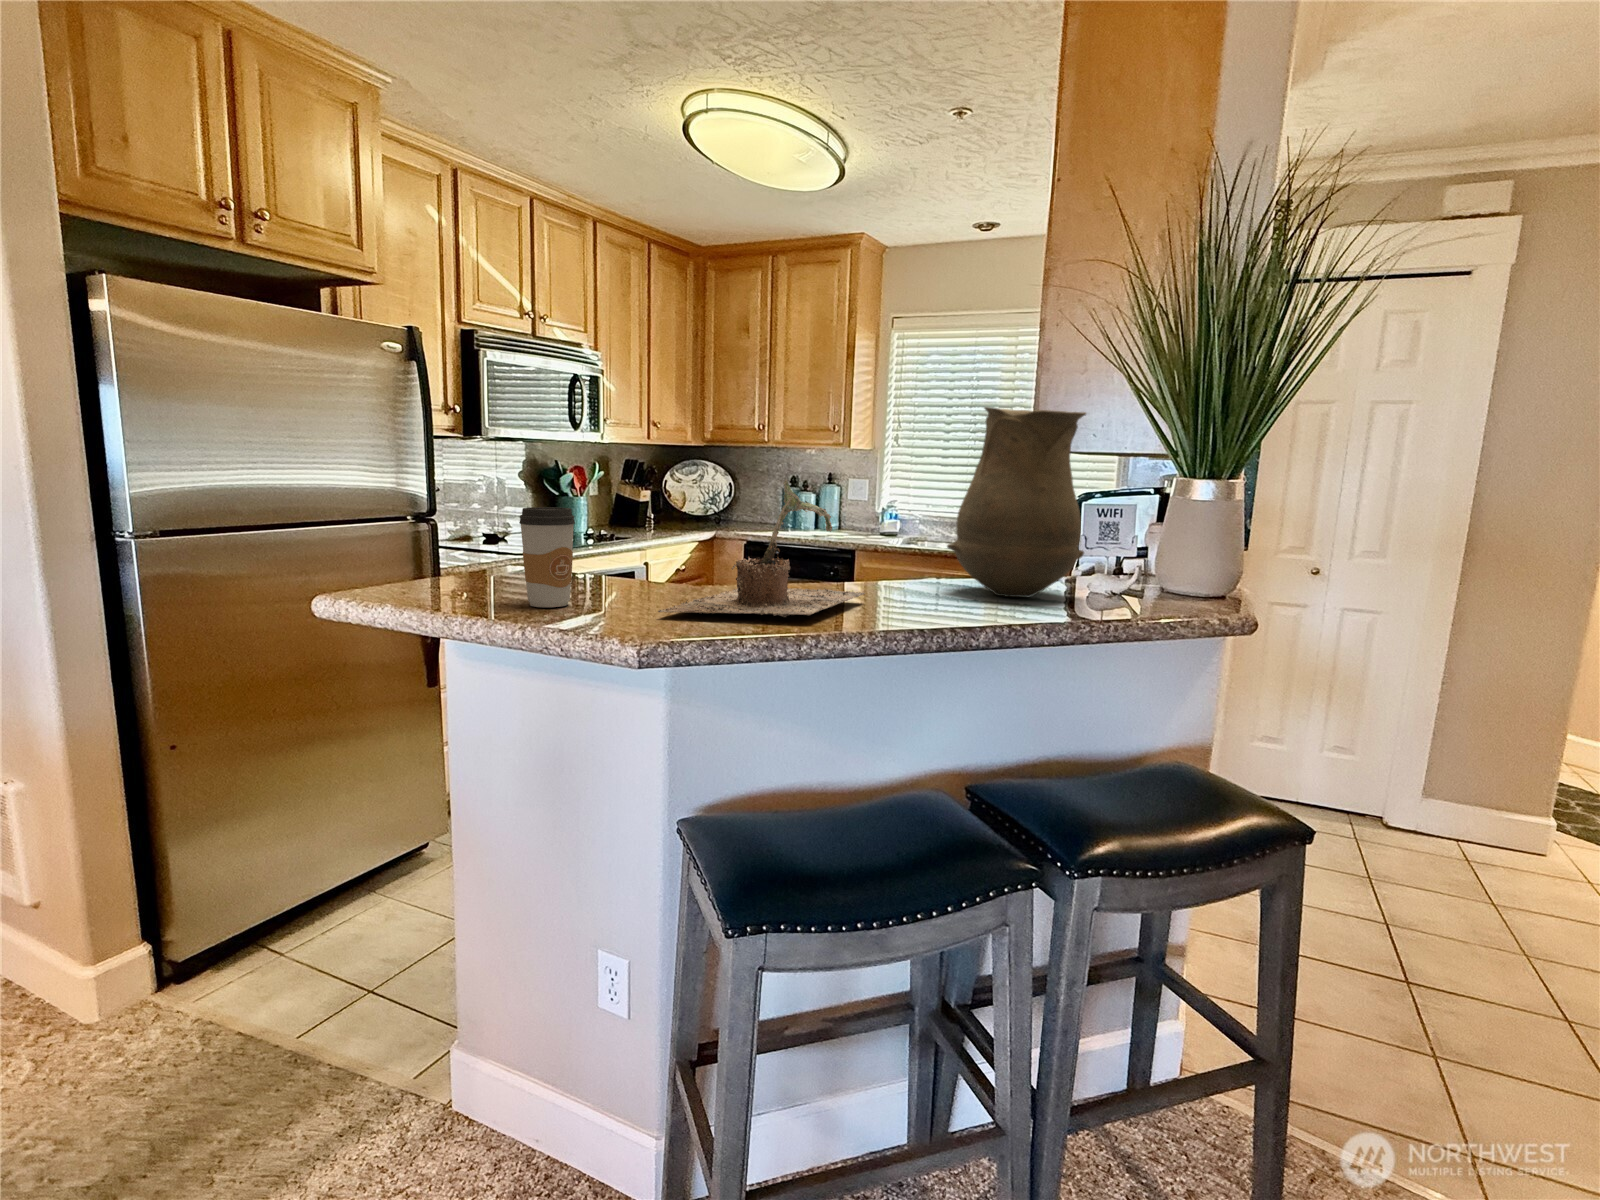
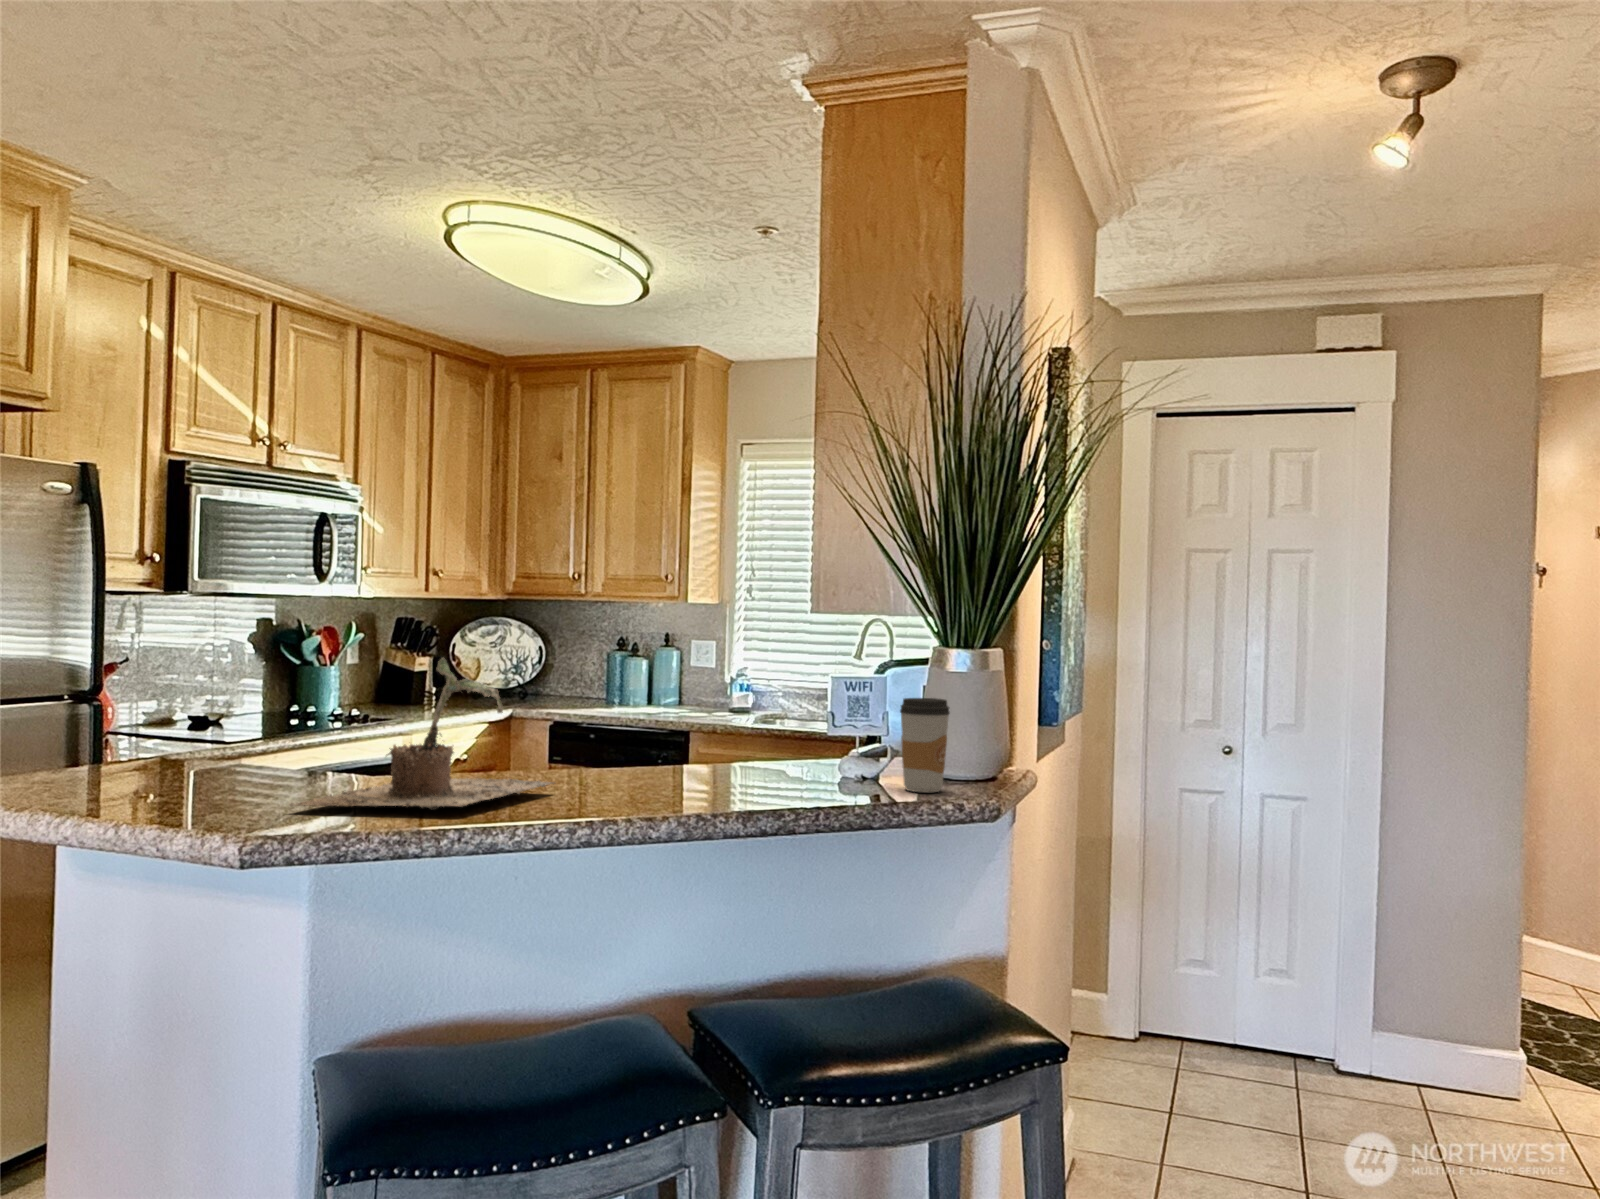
vase: present [947,407,1086,597] -> none [667,572,824,786]
coffee cup: present [519,507,575,607] -> present [900,698,950,792]

